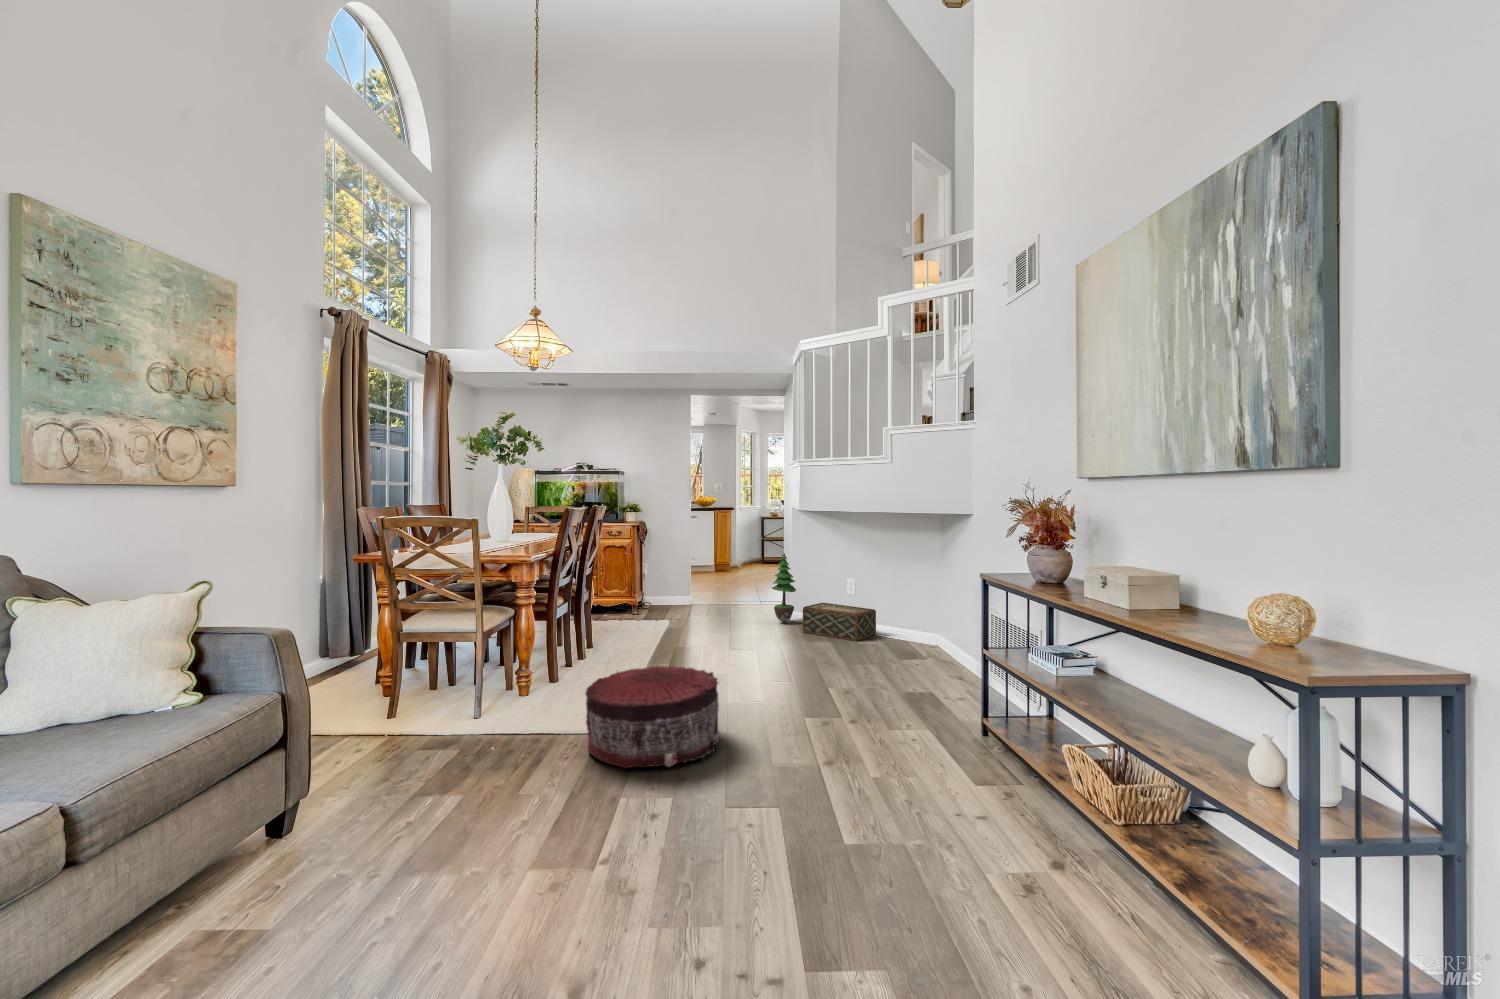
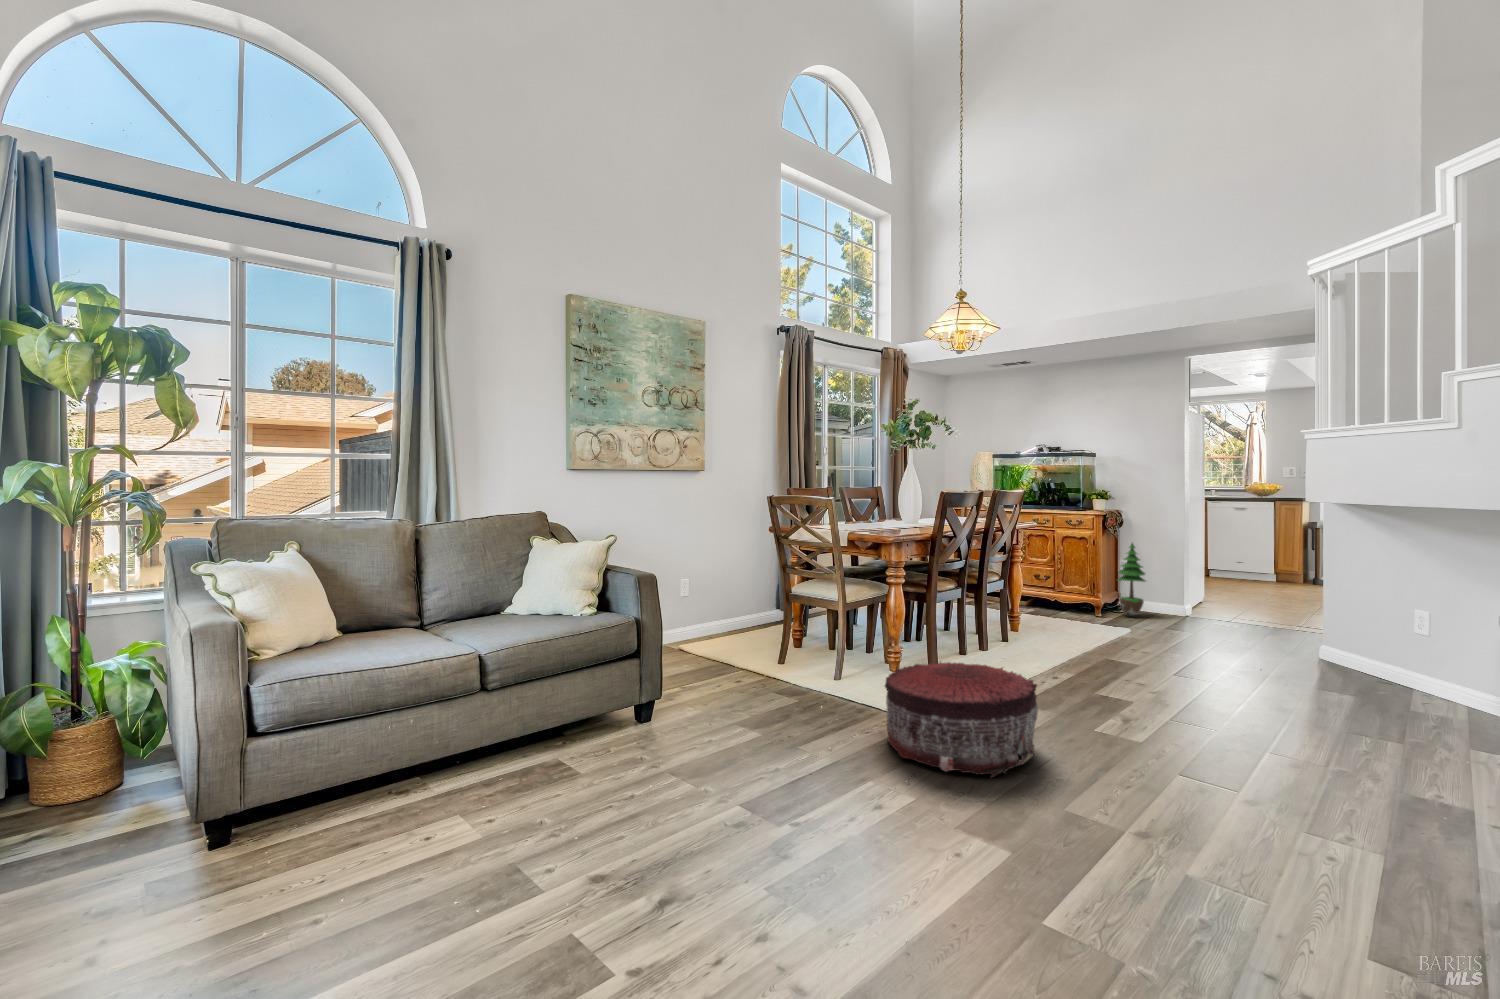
potted tree: present [772,553,796,623] -> present [1117,543,1145,616]
woven basket: present [803,603,876,641] -> none [1329,641,1483,709]

